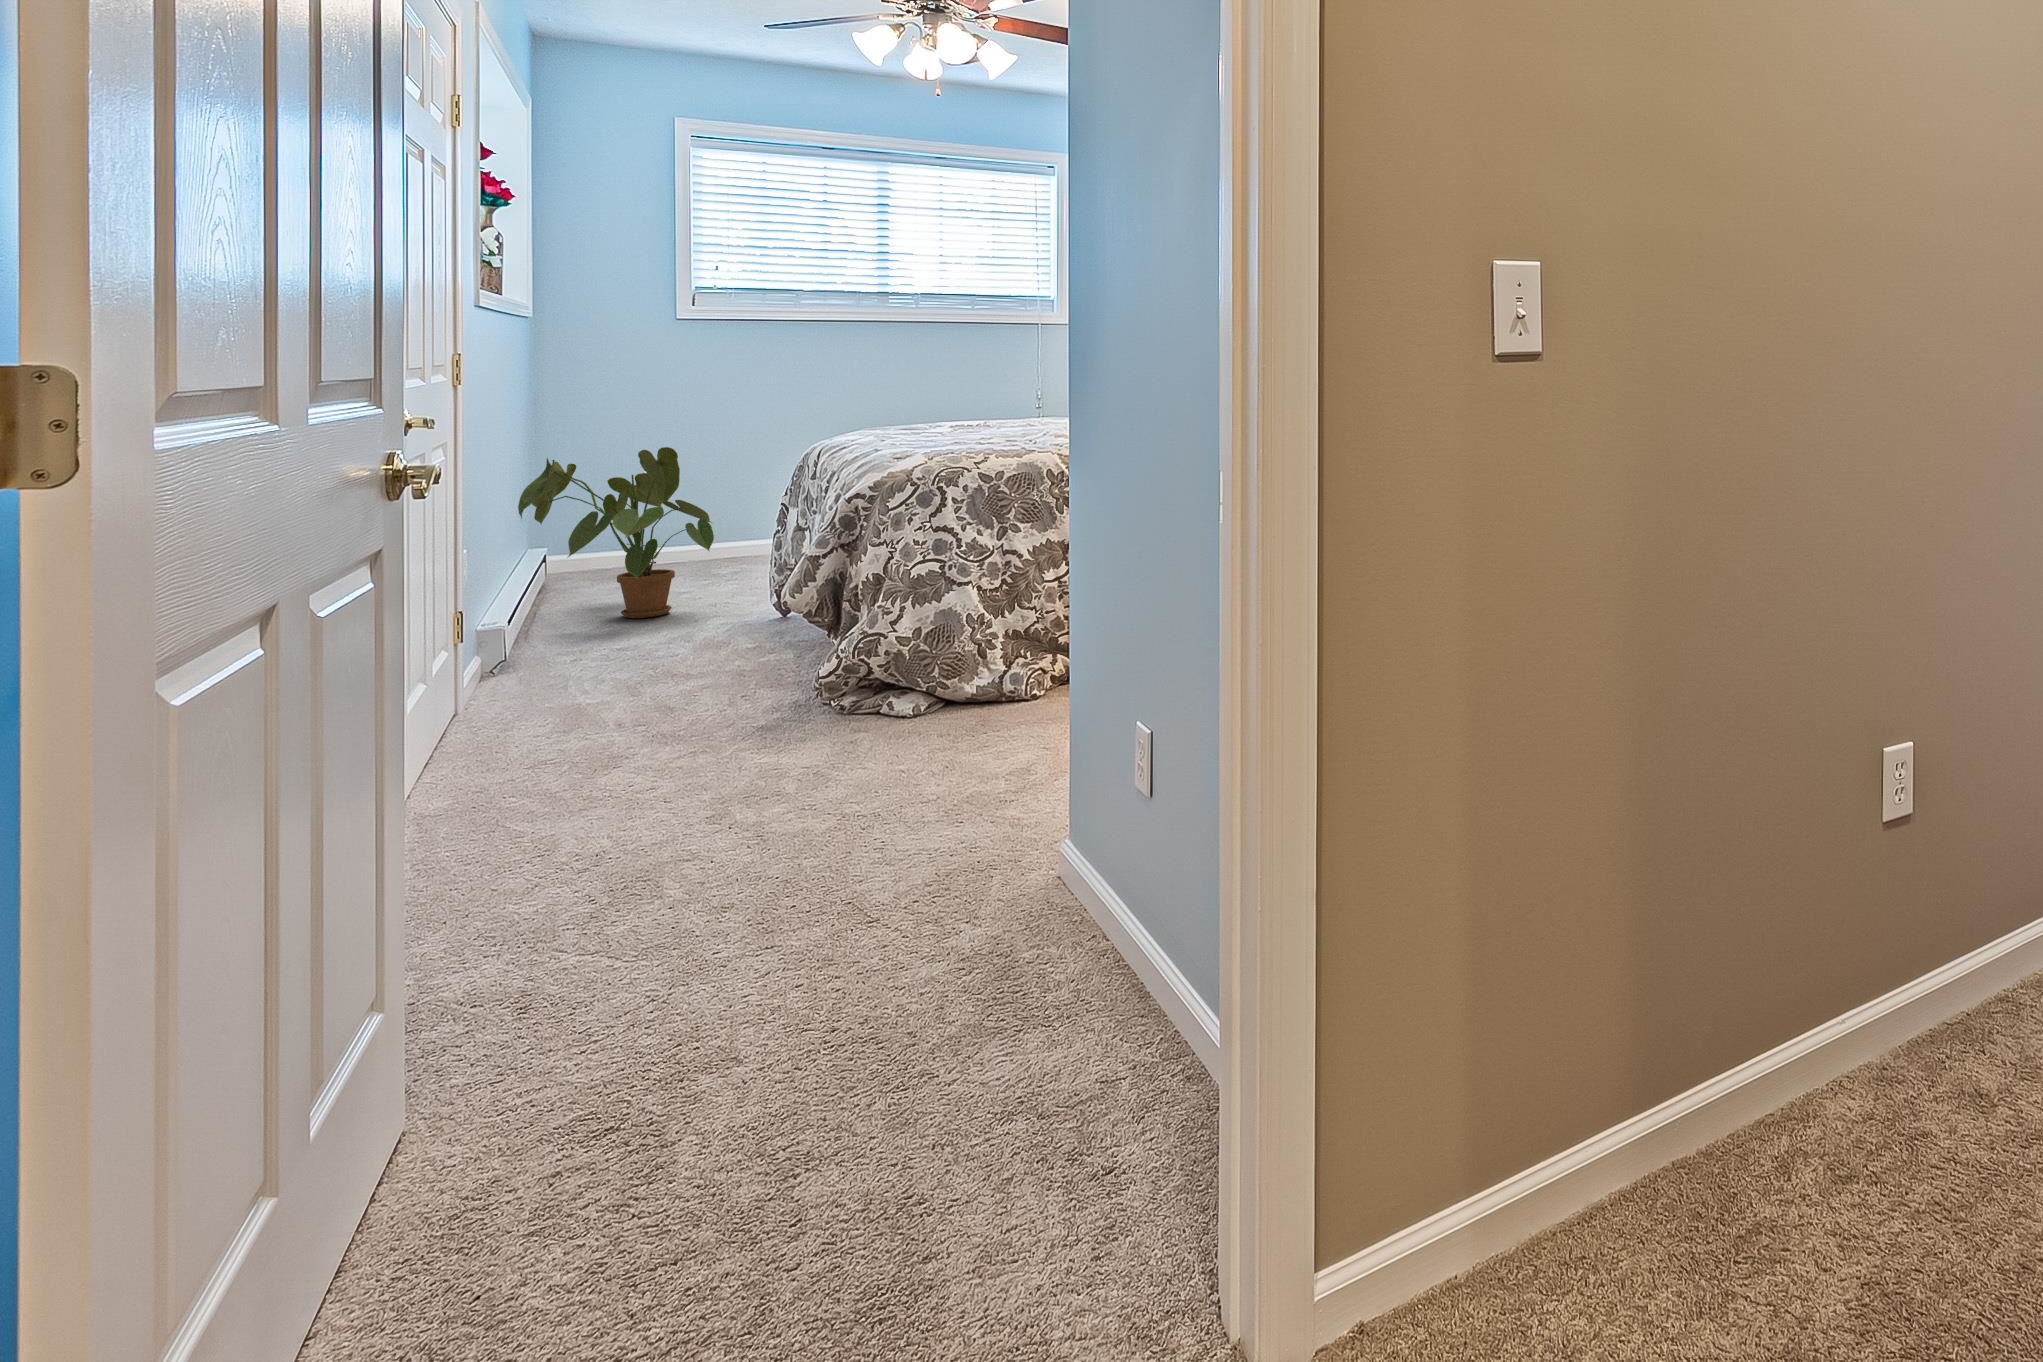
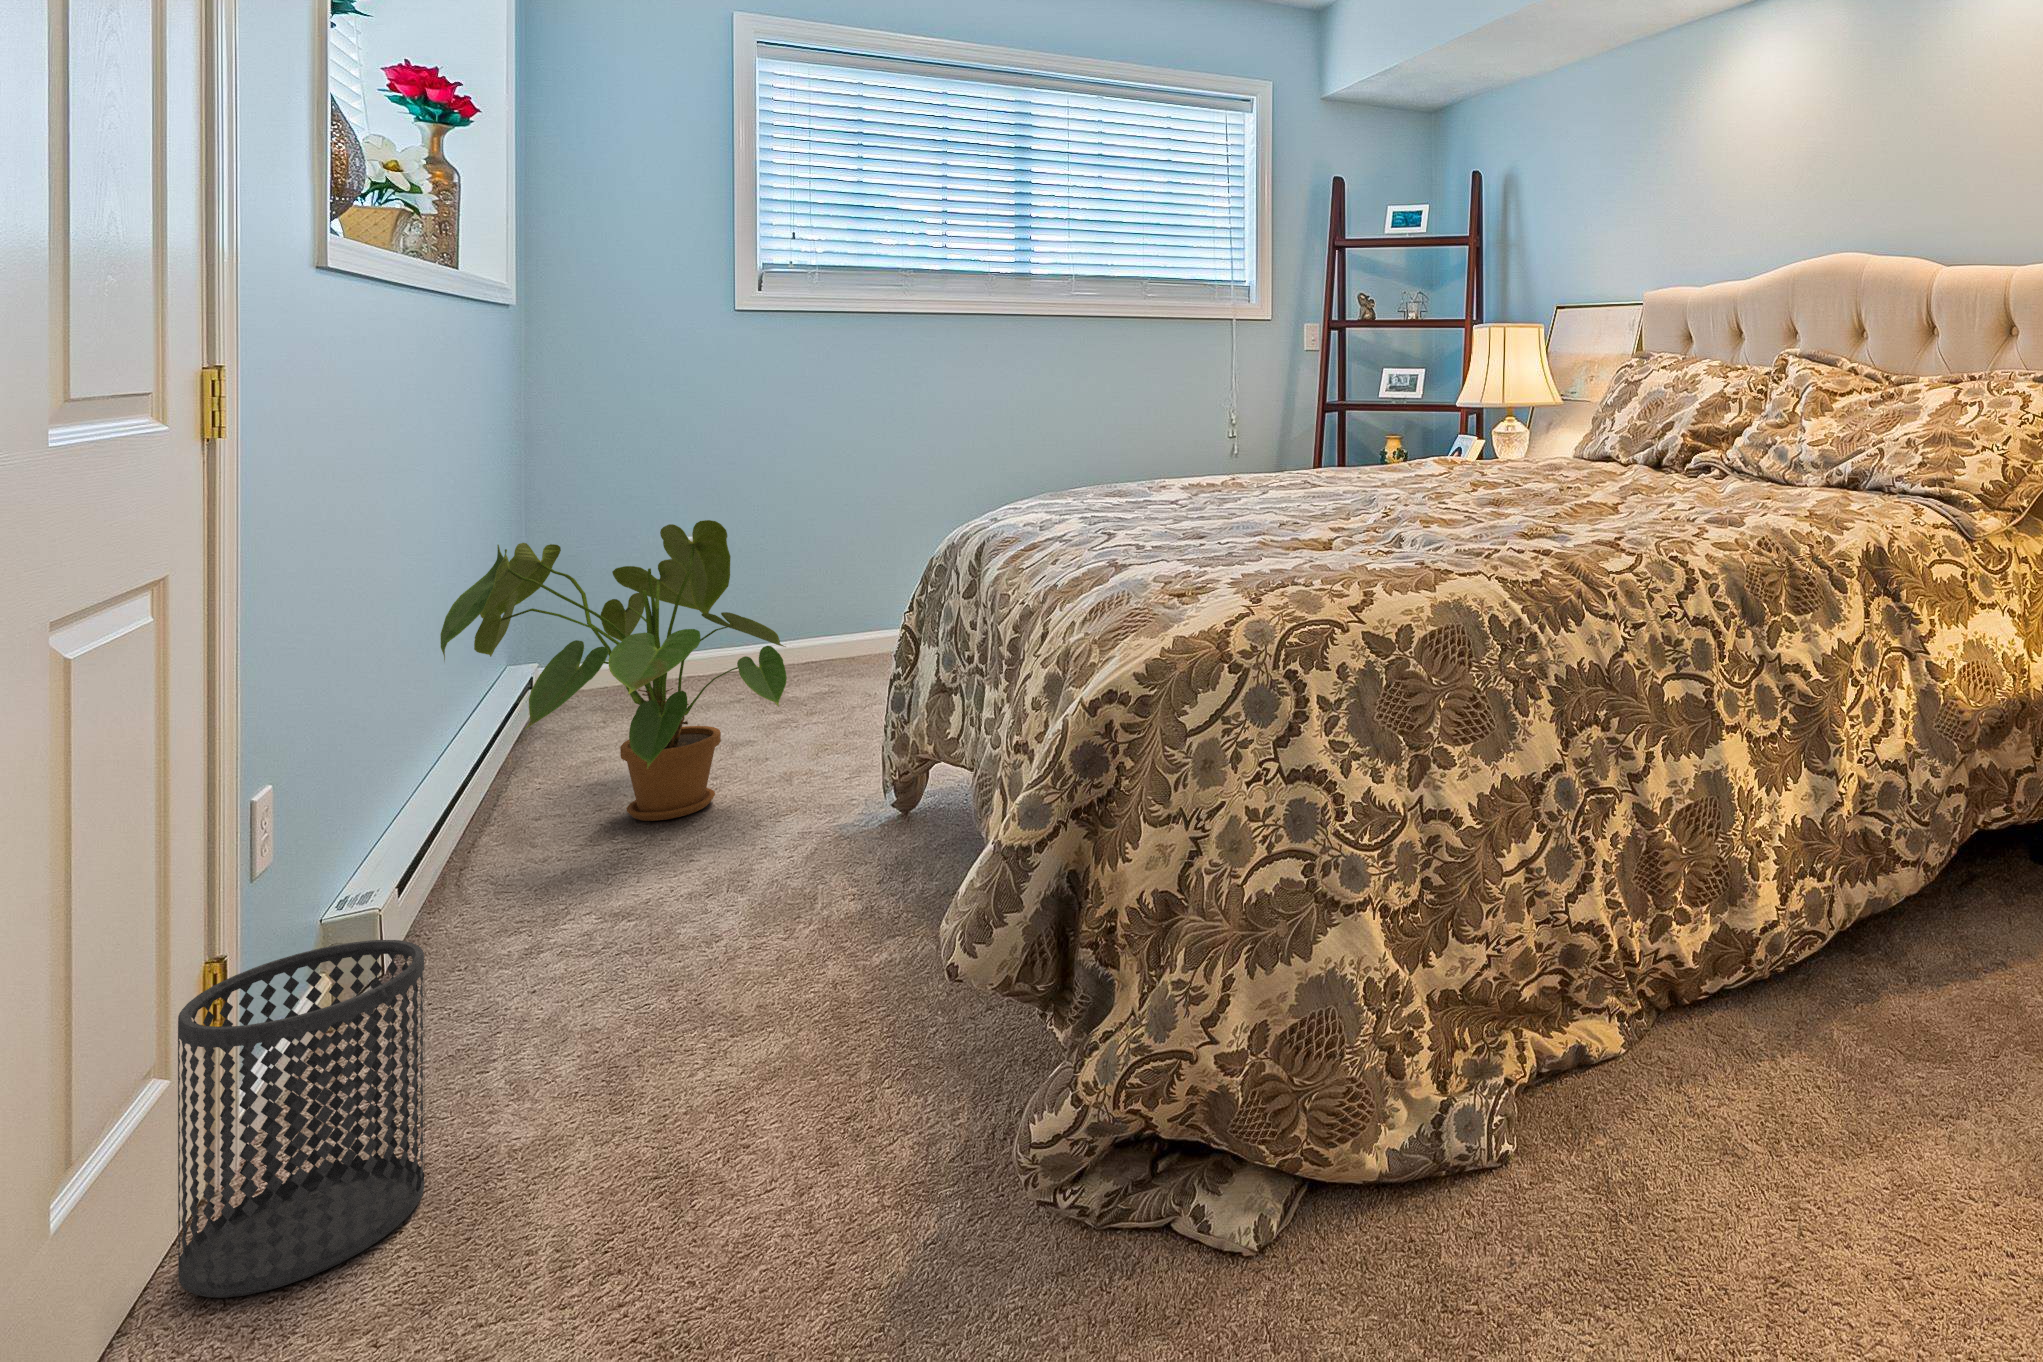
wastebasket: none [468,601,560,722] -> present [178,940,425,1298]

